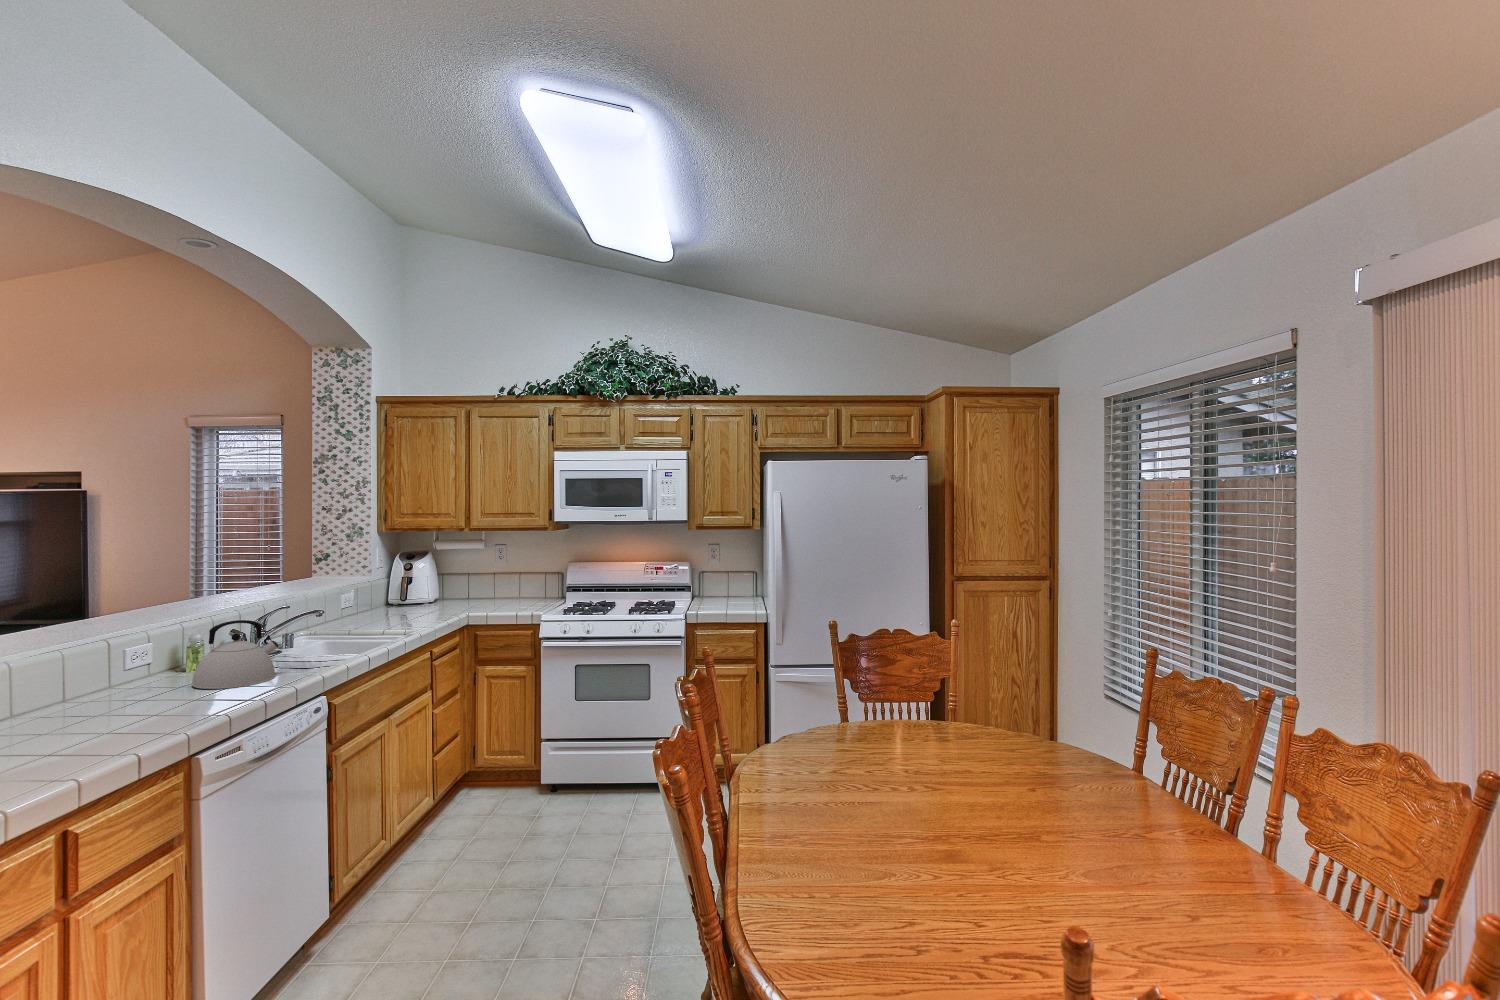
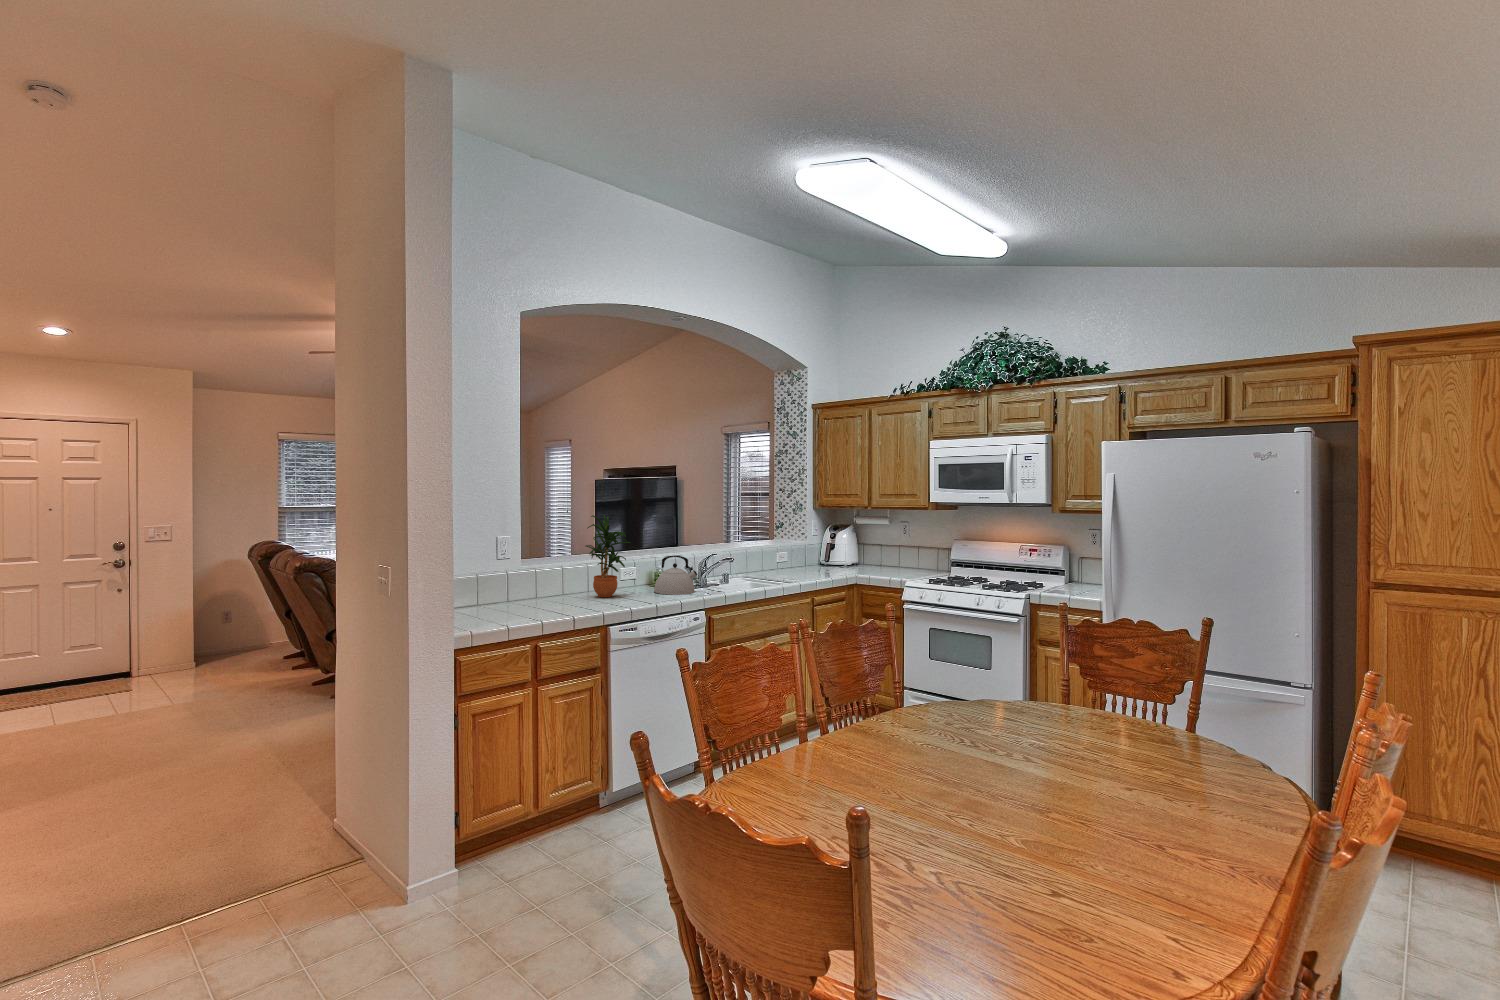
potted plant: none [40,561,164,720] -> present [586,515,631,597]

